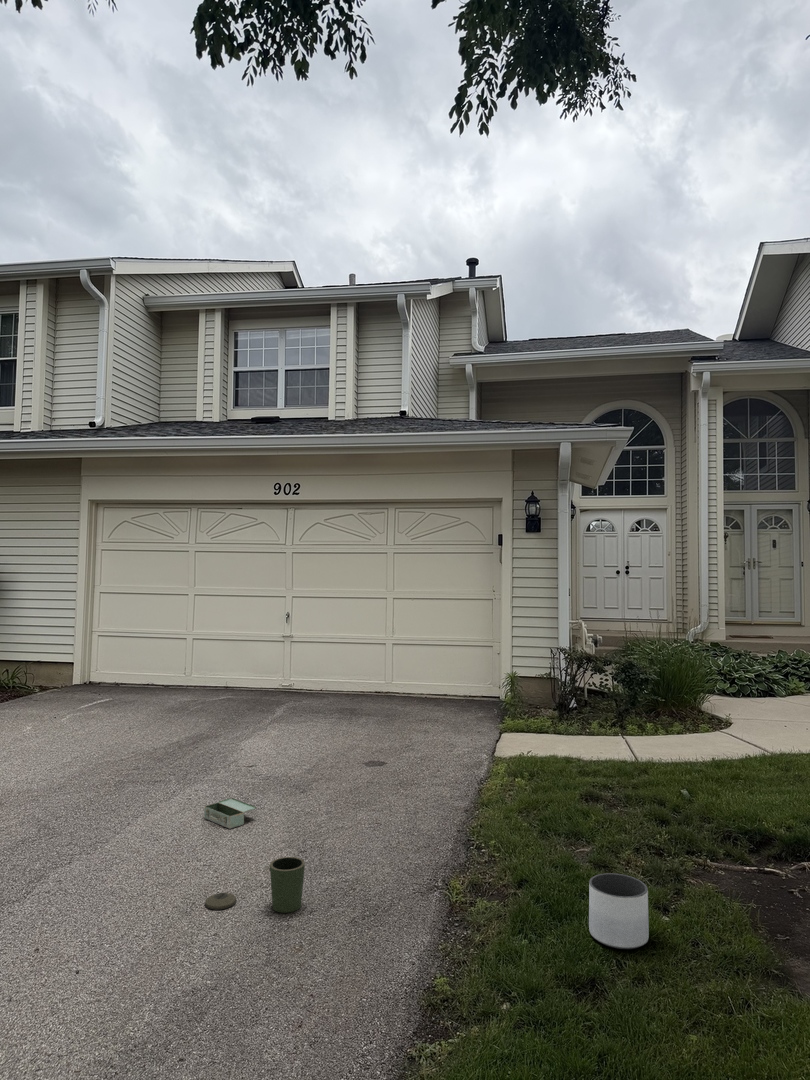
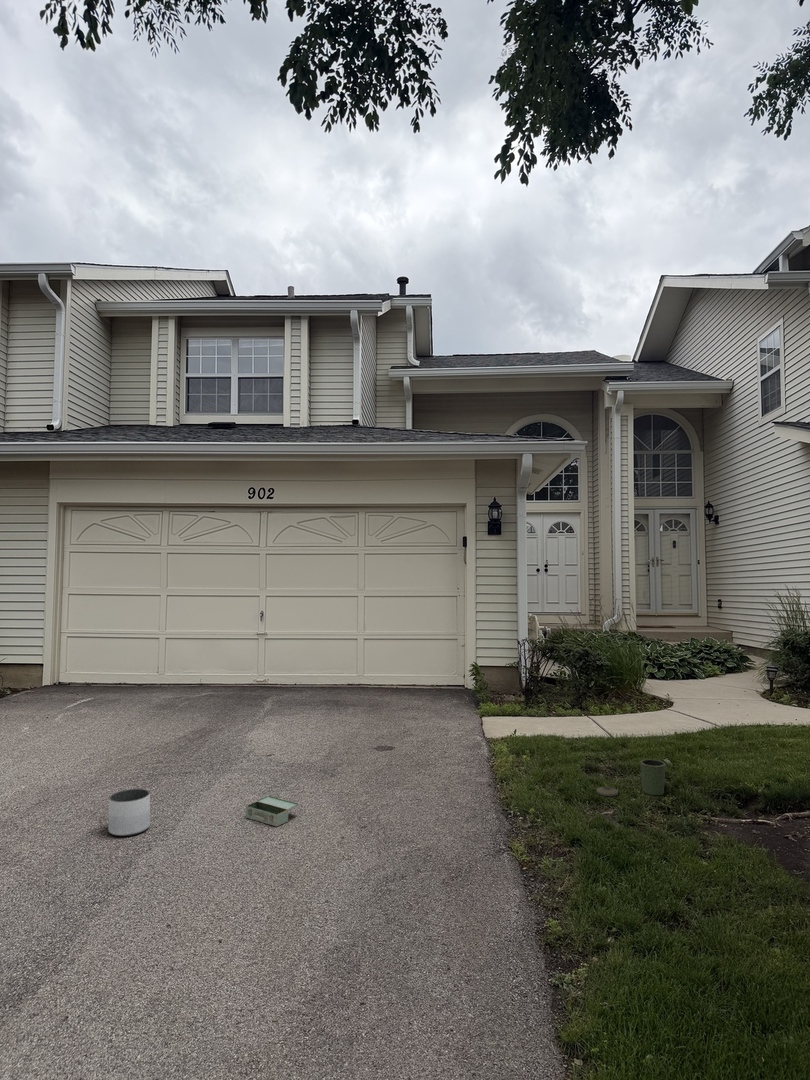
trash can: present [205,857,305,913] -> present [596,759,666,796]
planter: present [589,873,649,949] -> present [108,789,150,836]

